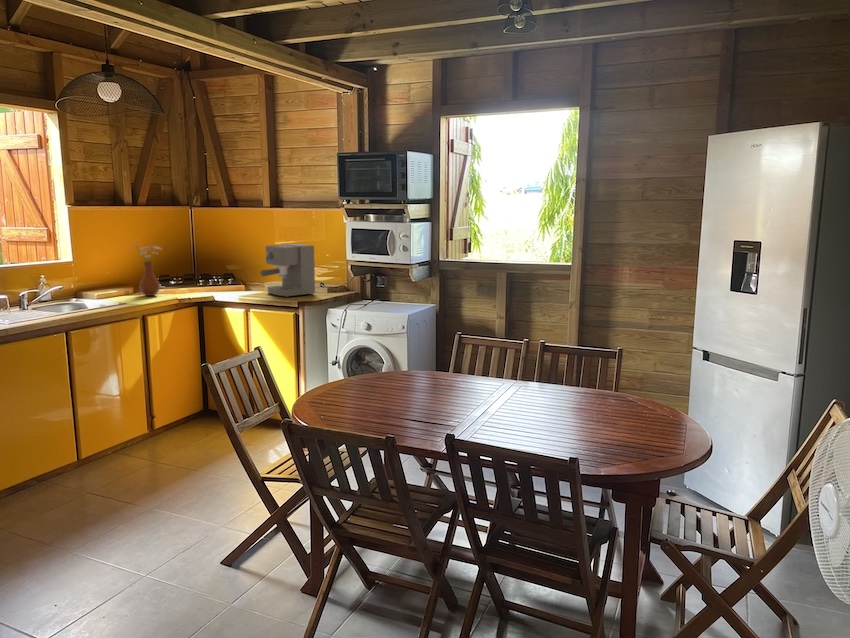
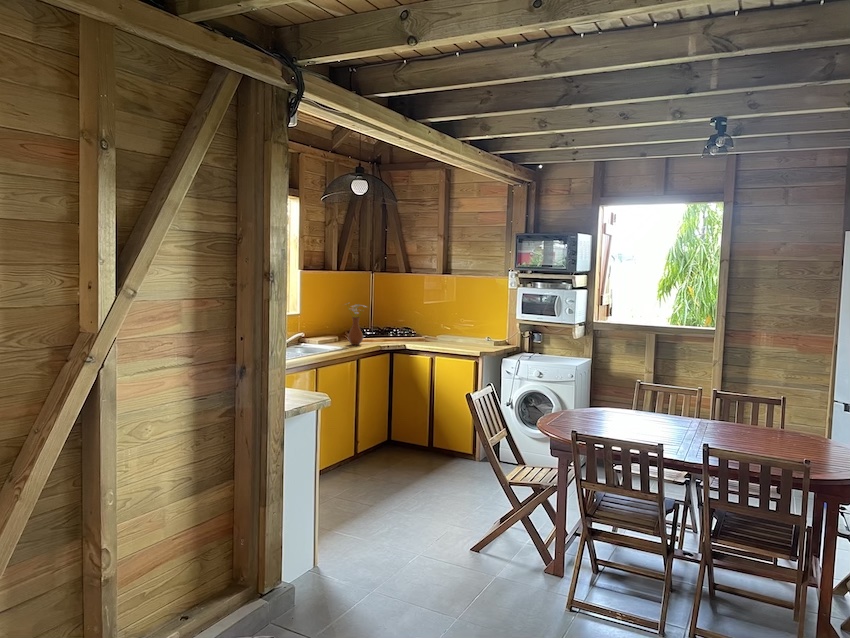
coffee maker: present [260,244,315,297] -> none [446,305,487,349]

